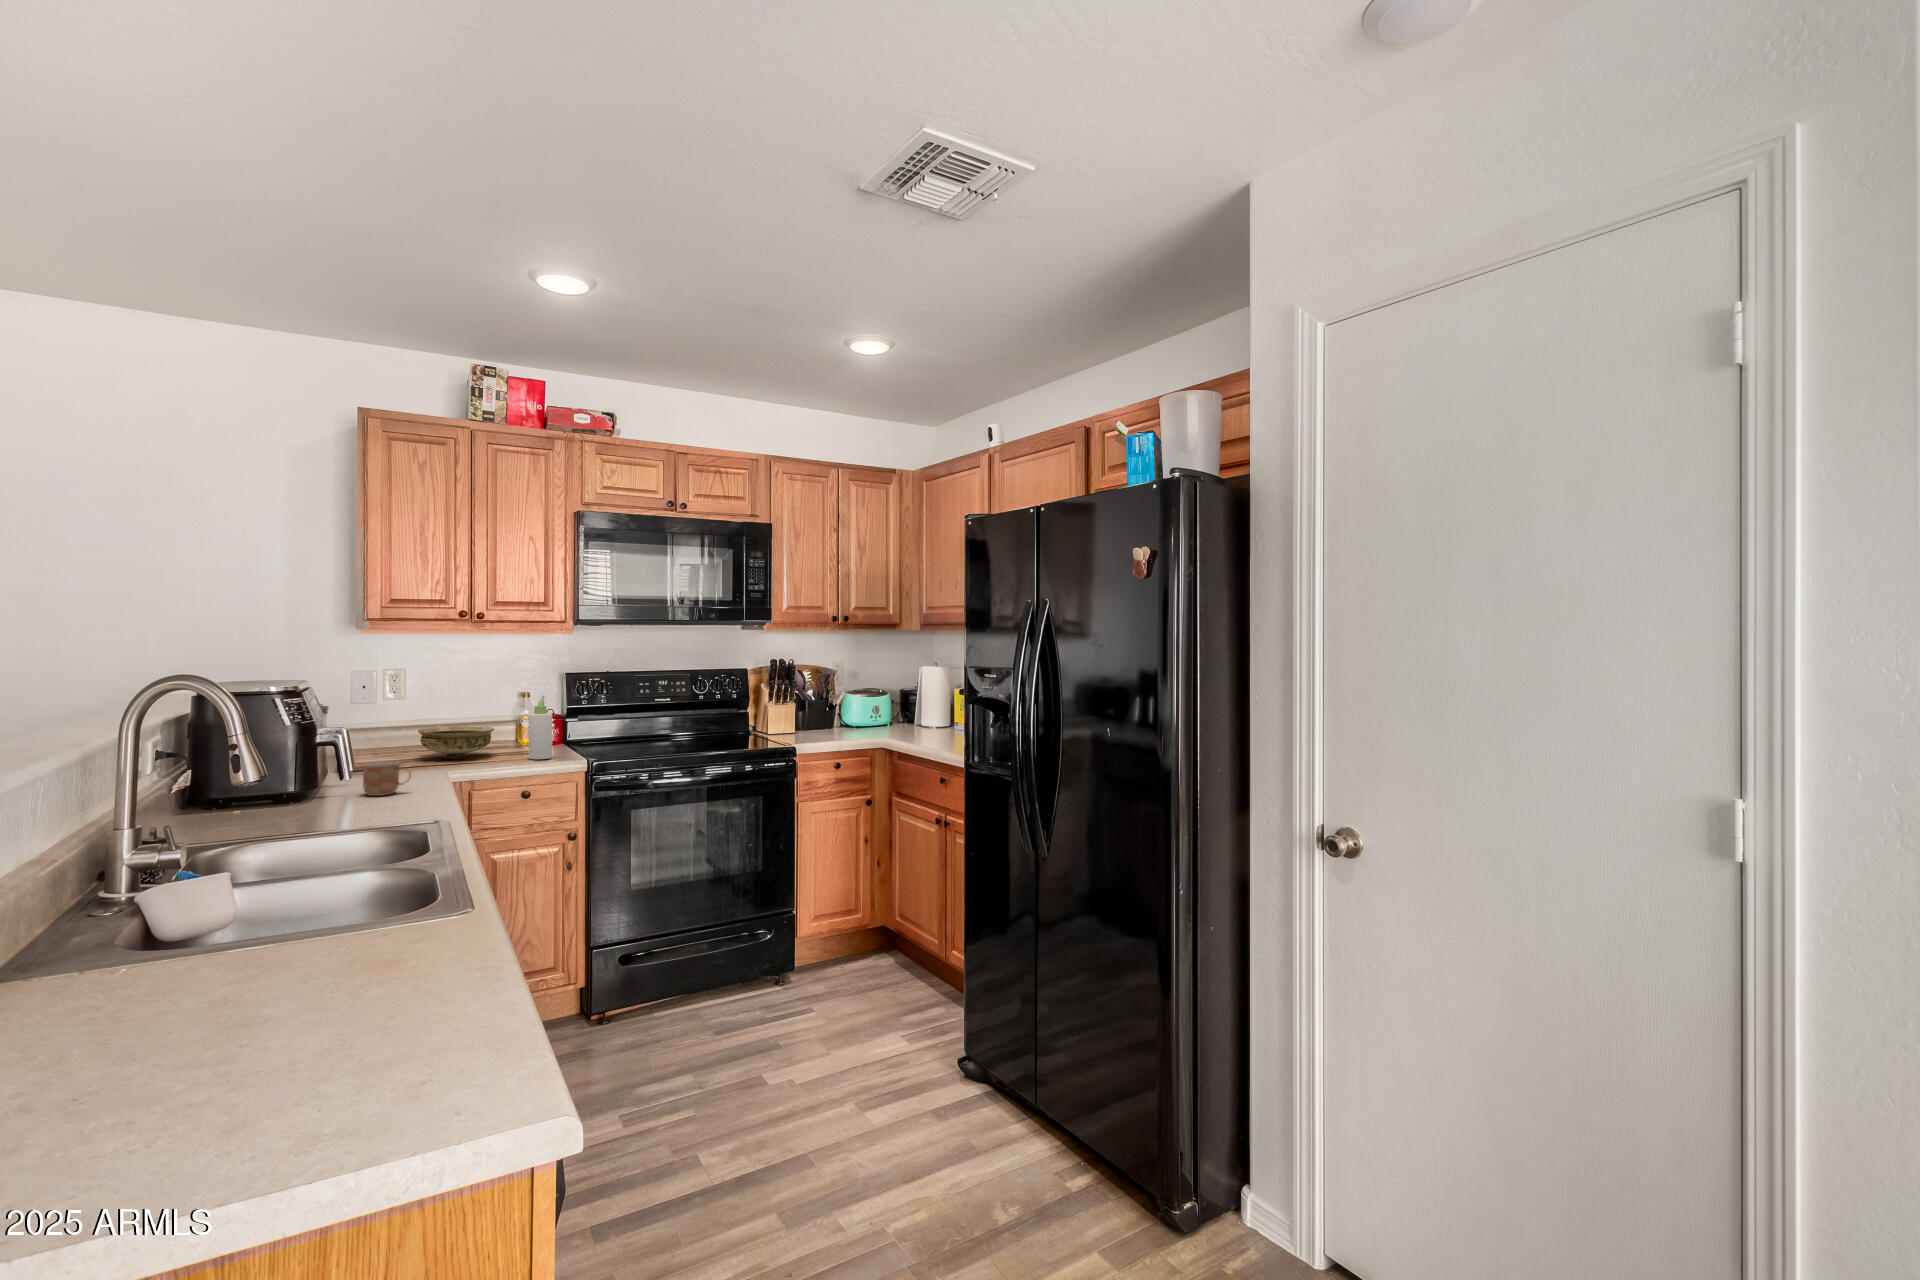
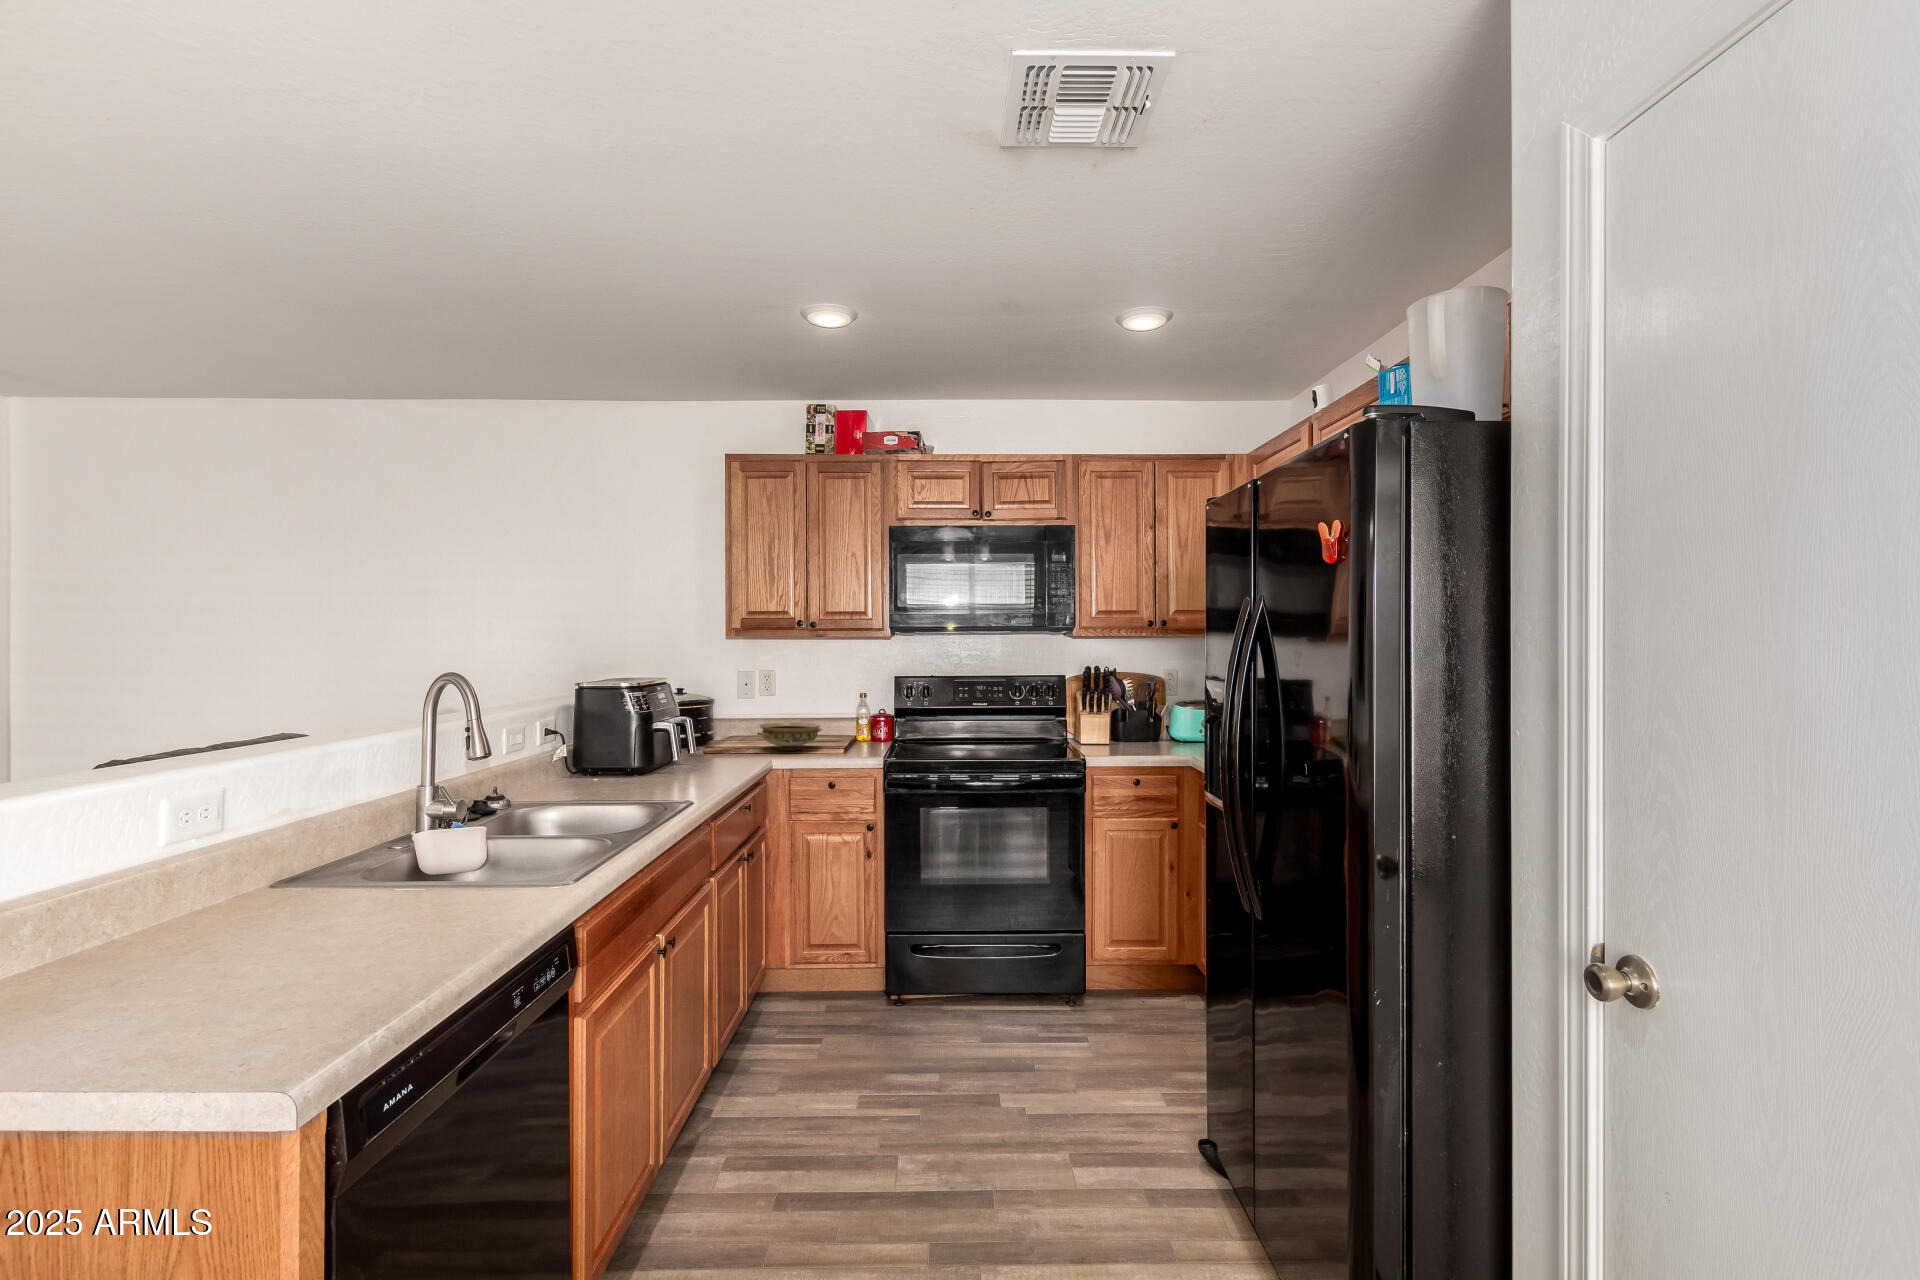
bottle: present [528,696,552,759] -> none [841,697,862,755]
mug: present [362,762,411,796] -> none [674,752,711,780]

